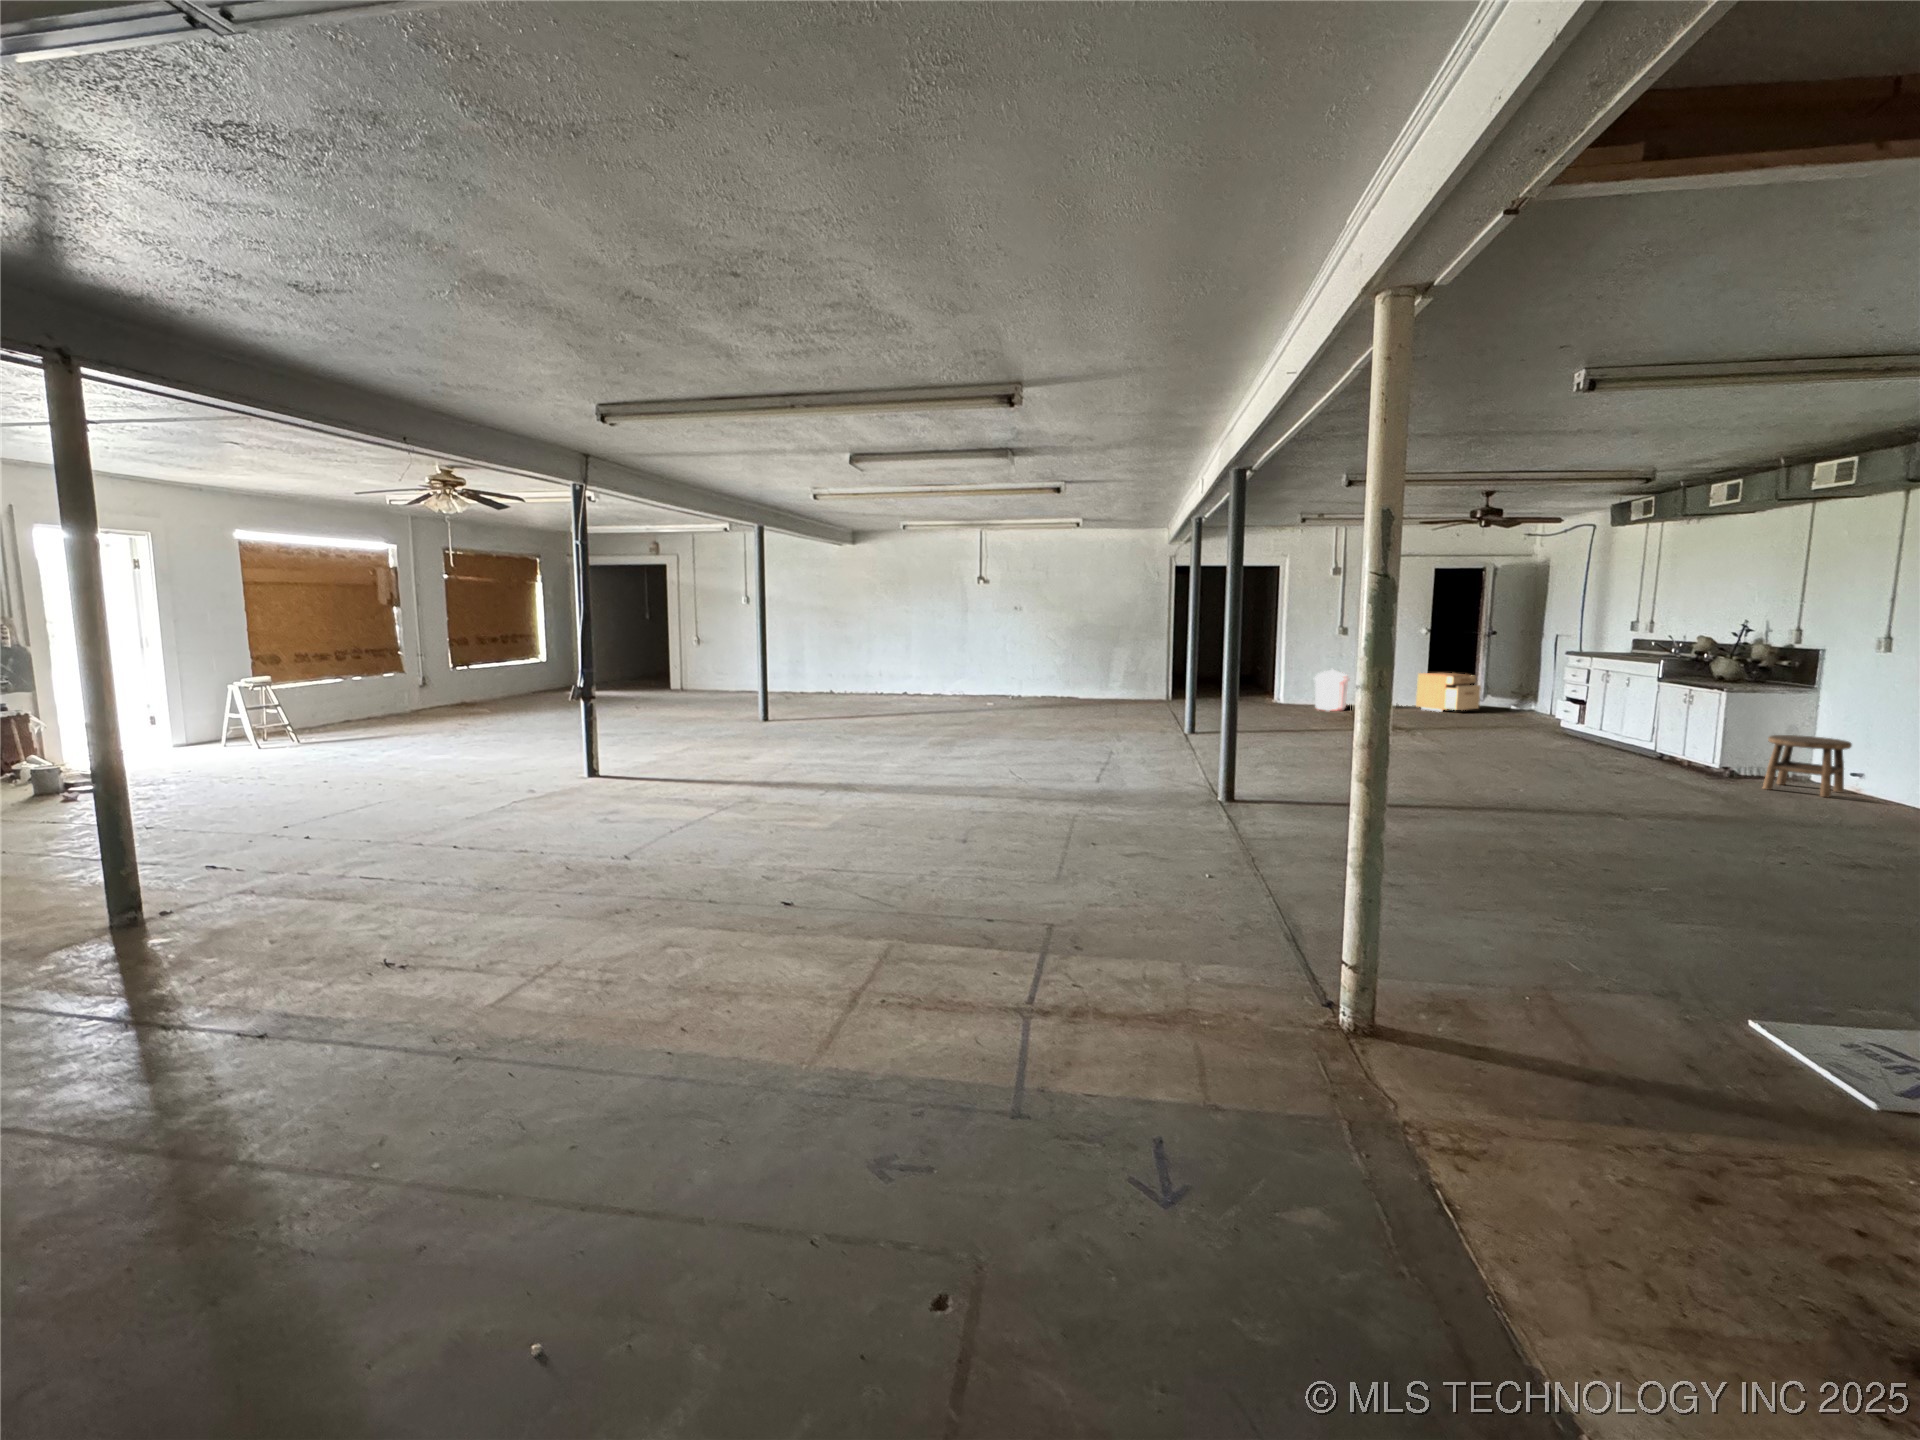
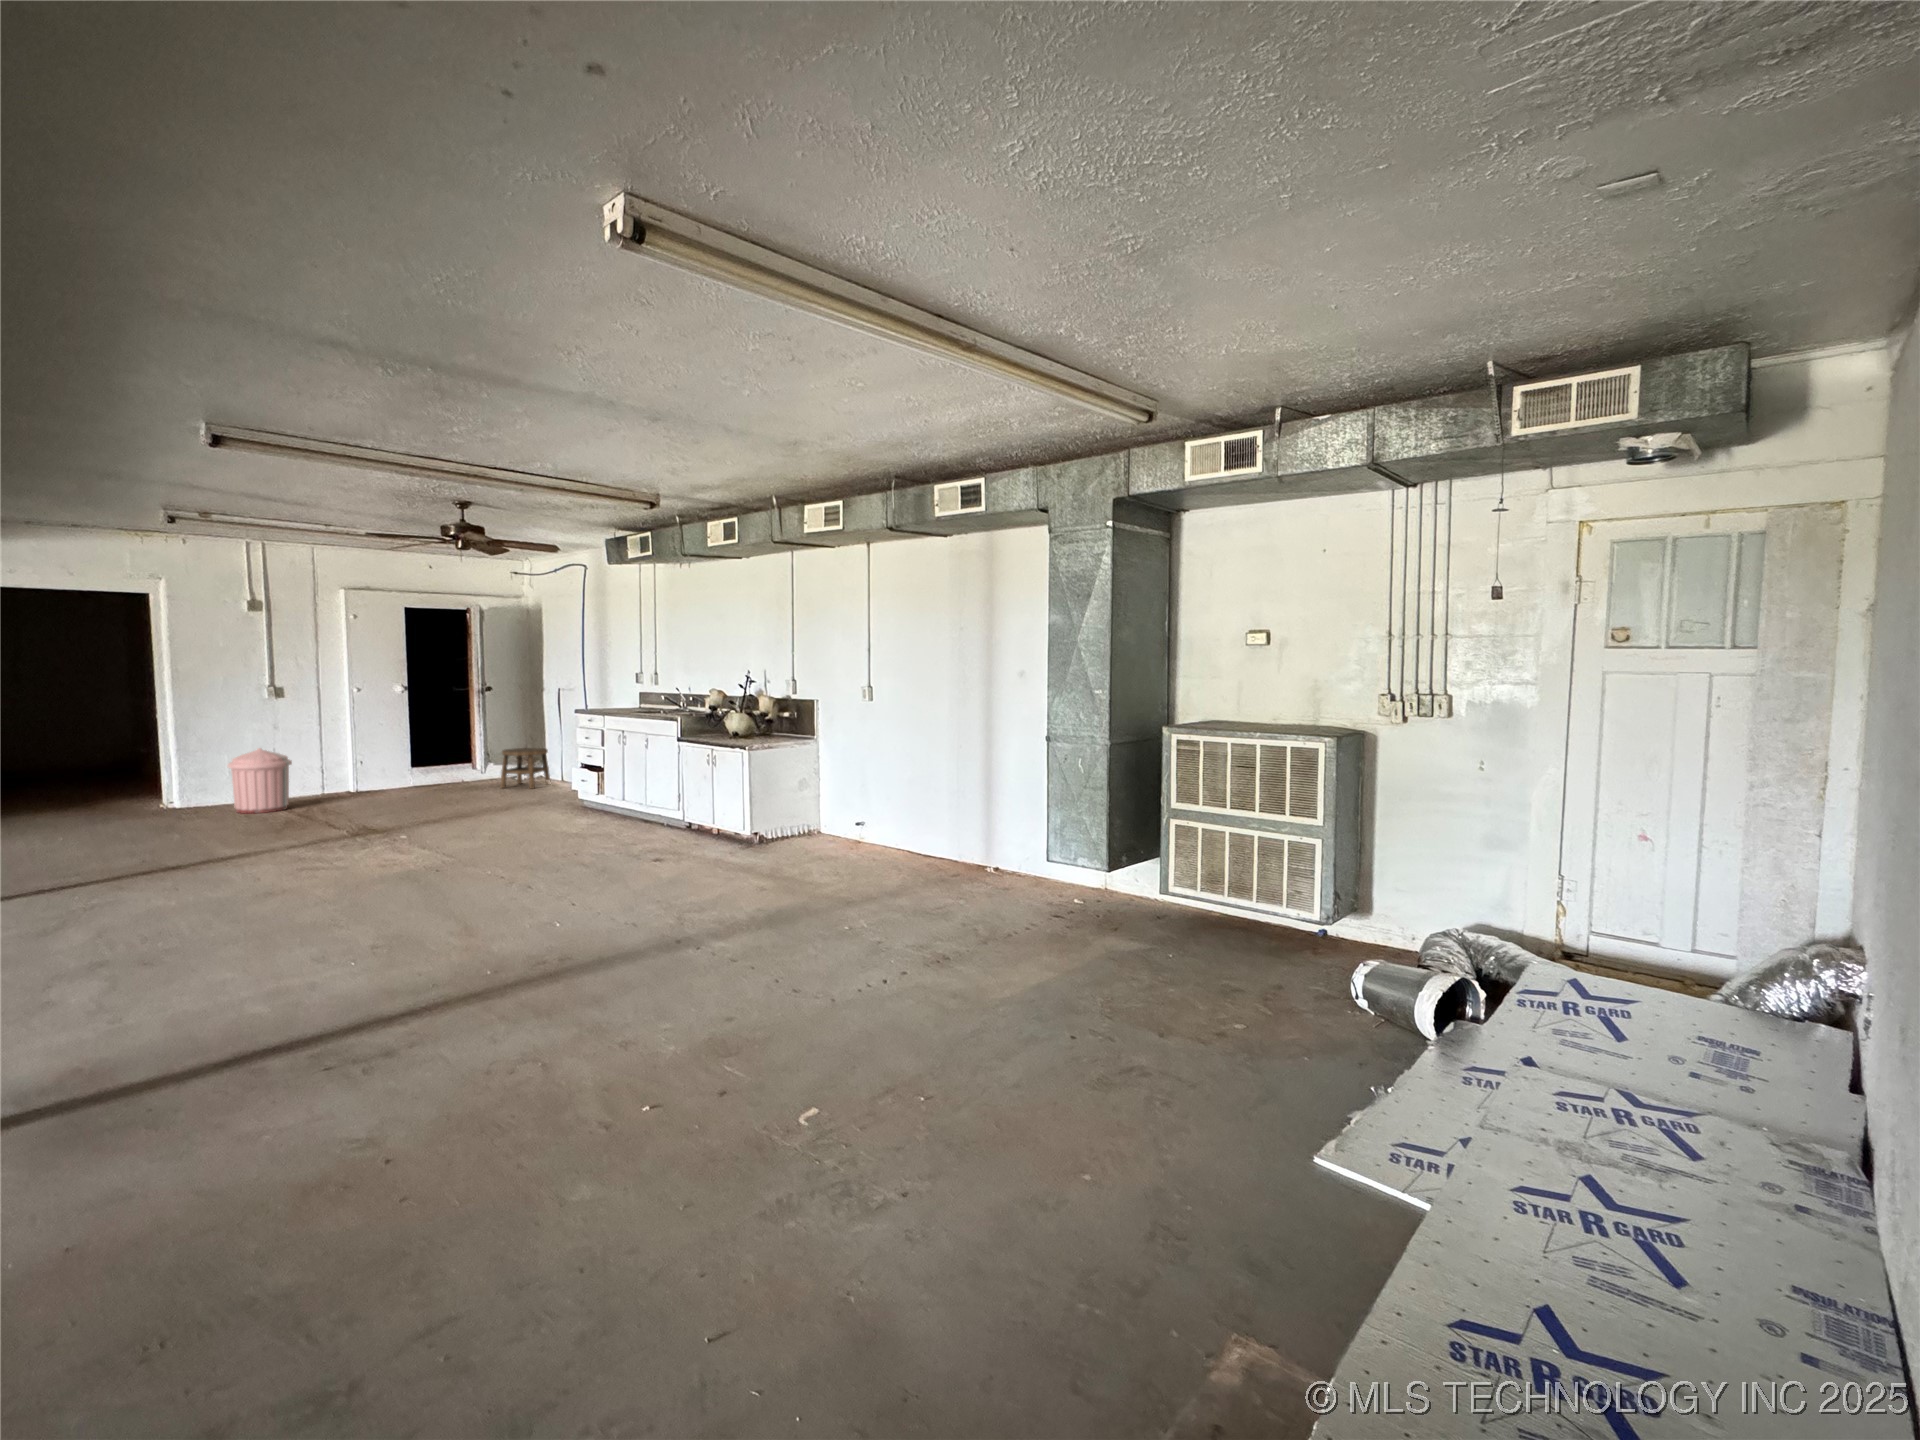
filing cabinet: present [1416,673,1481,712] -> none [396,741,481,794]
stool: present [1763,735,1852,797] -> present [500,748,550,789]

